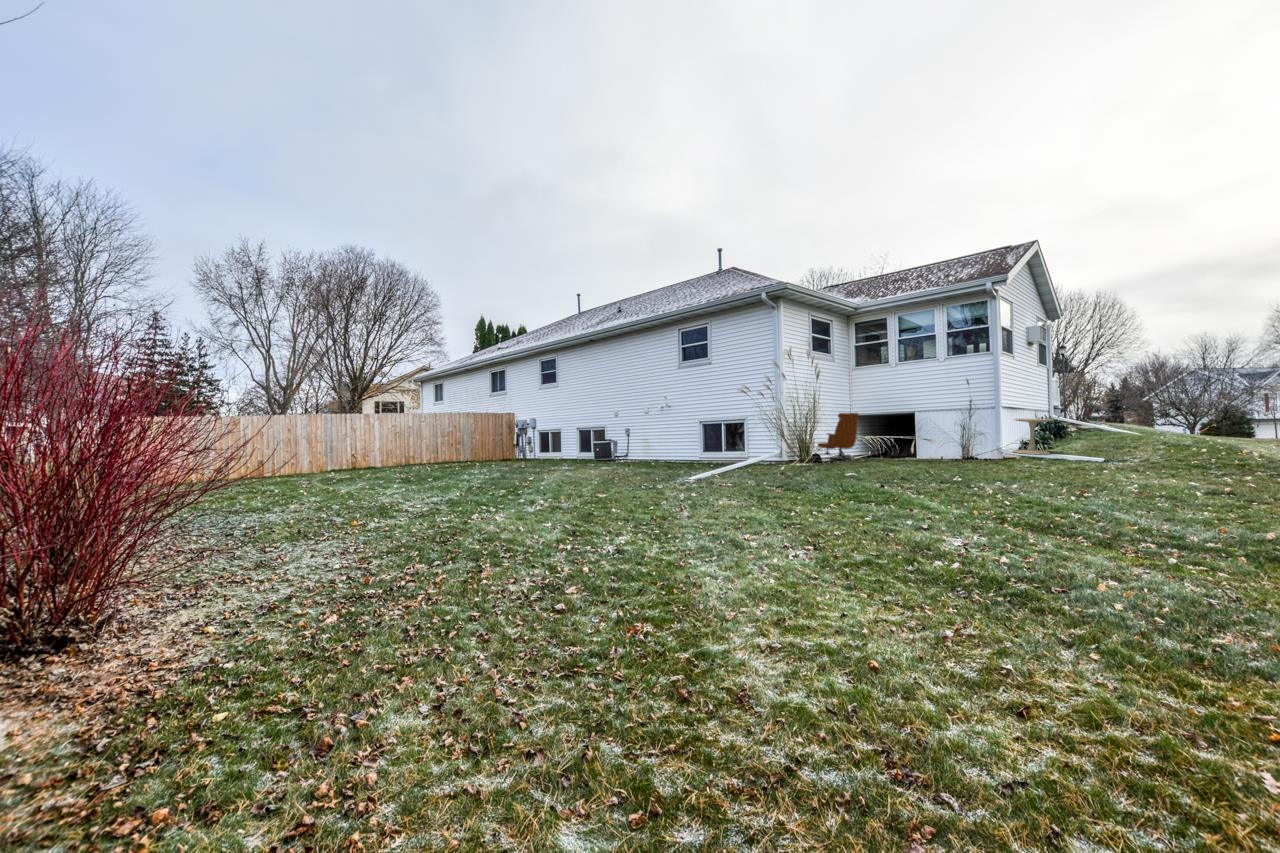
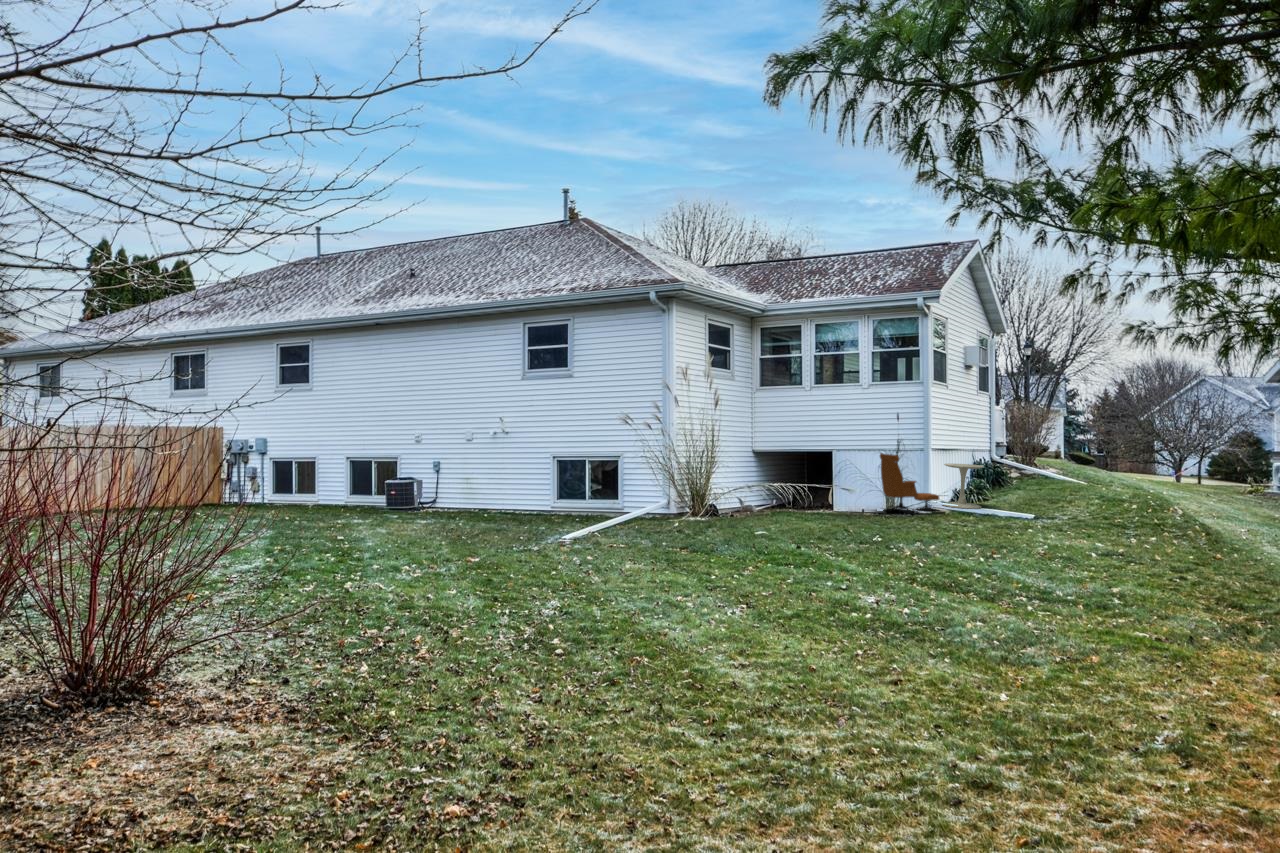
lounge chair: present [818,413,859,458] -> present [880,453,939,512]

